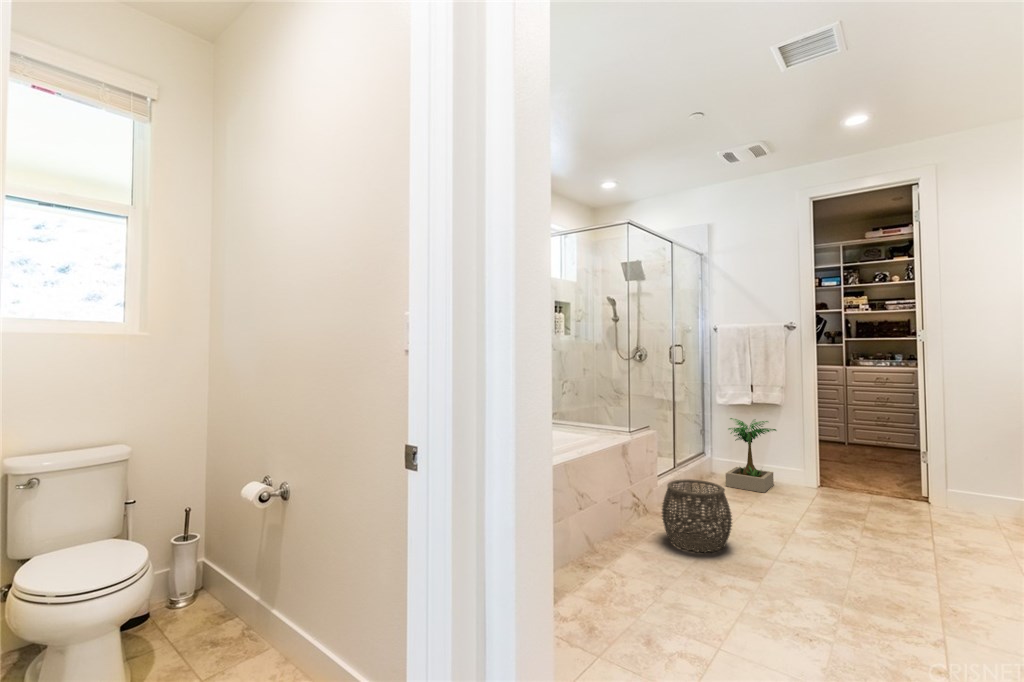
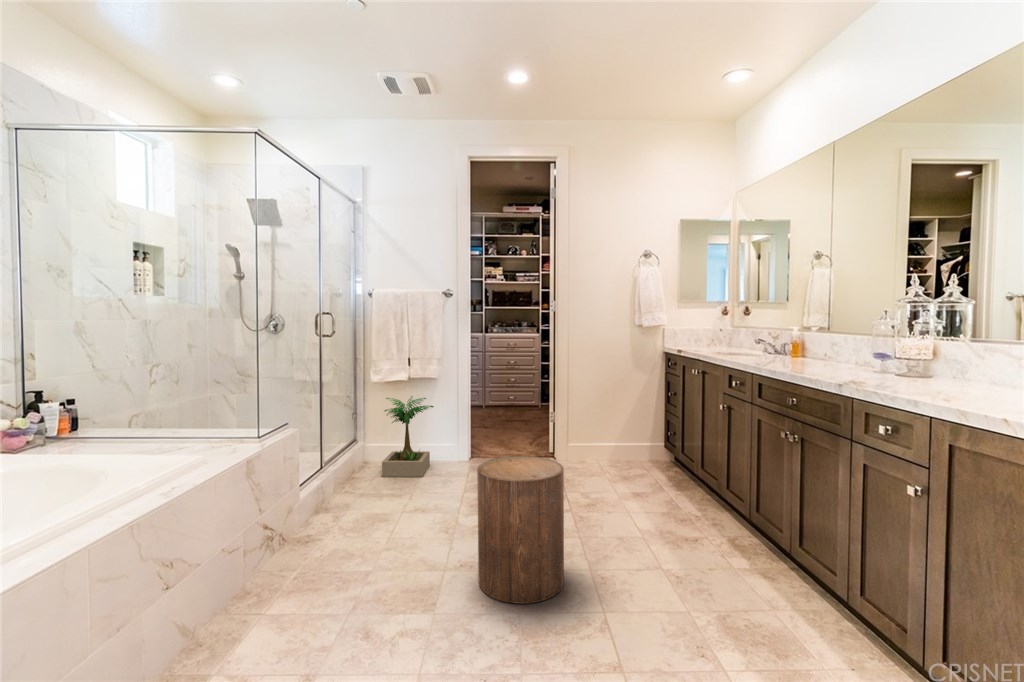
stool: none [804,475,907,617] -> present [477,456,564,604]
woven basket: present [662,479,732,553] -> none [311,485,399,581]

